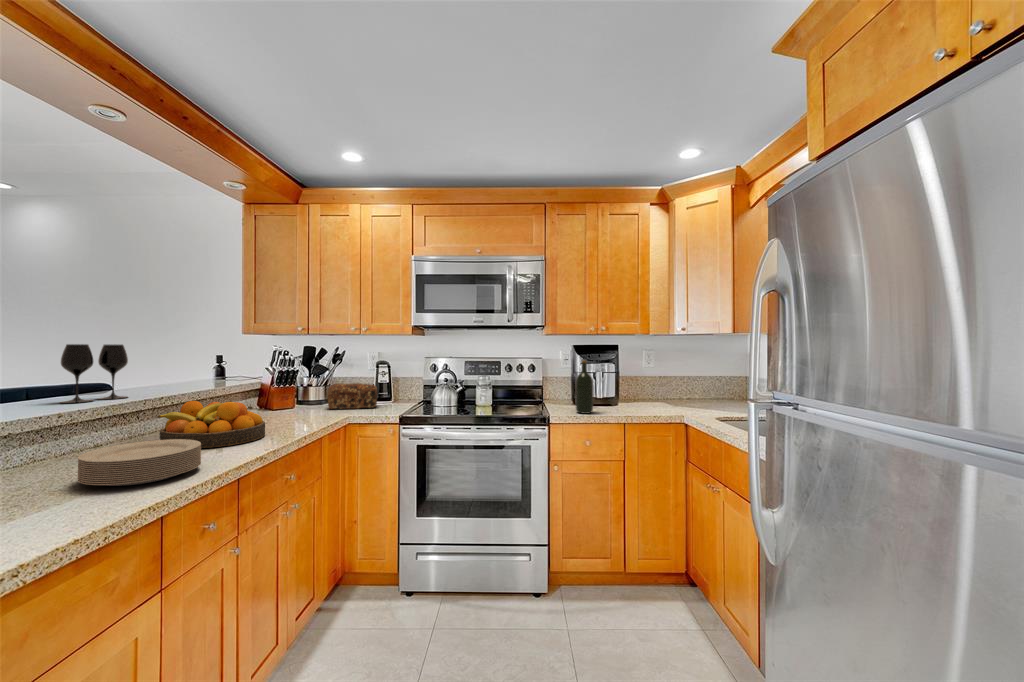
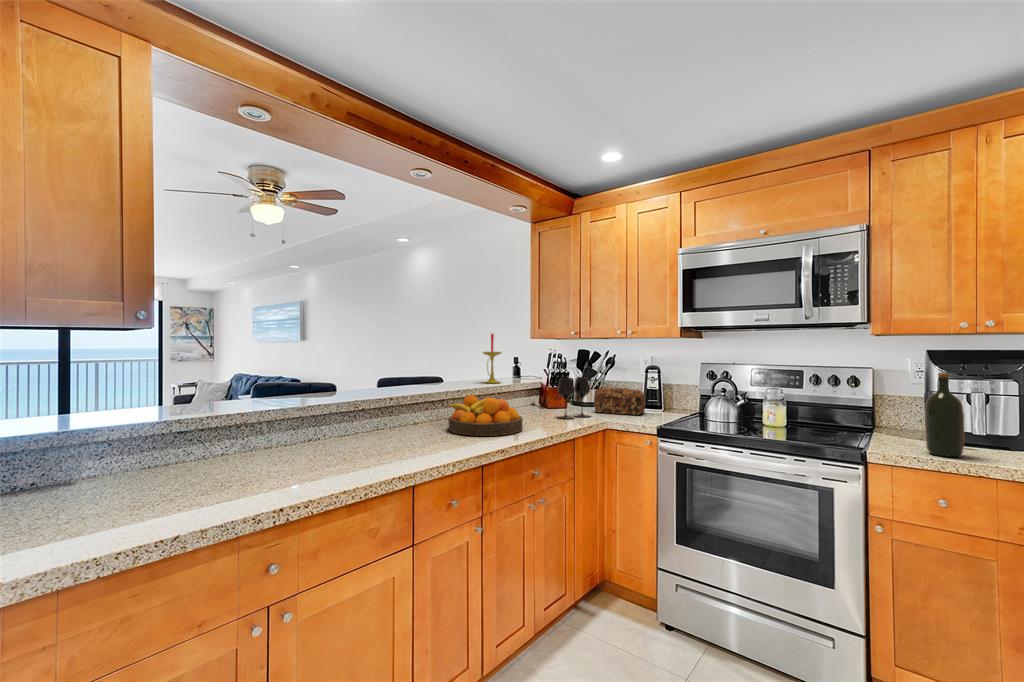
candle: none [182,325,211,387] -> present [483,334,502,383]
wine glass: present [60,344,128,403] -> present [558,377,590,419]
plate: present [78,439,201,486] -> none [380,424,455,457]

